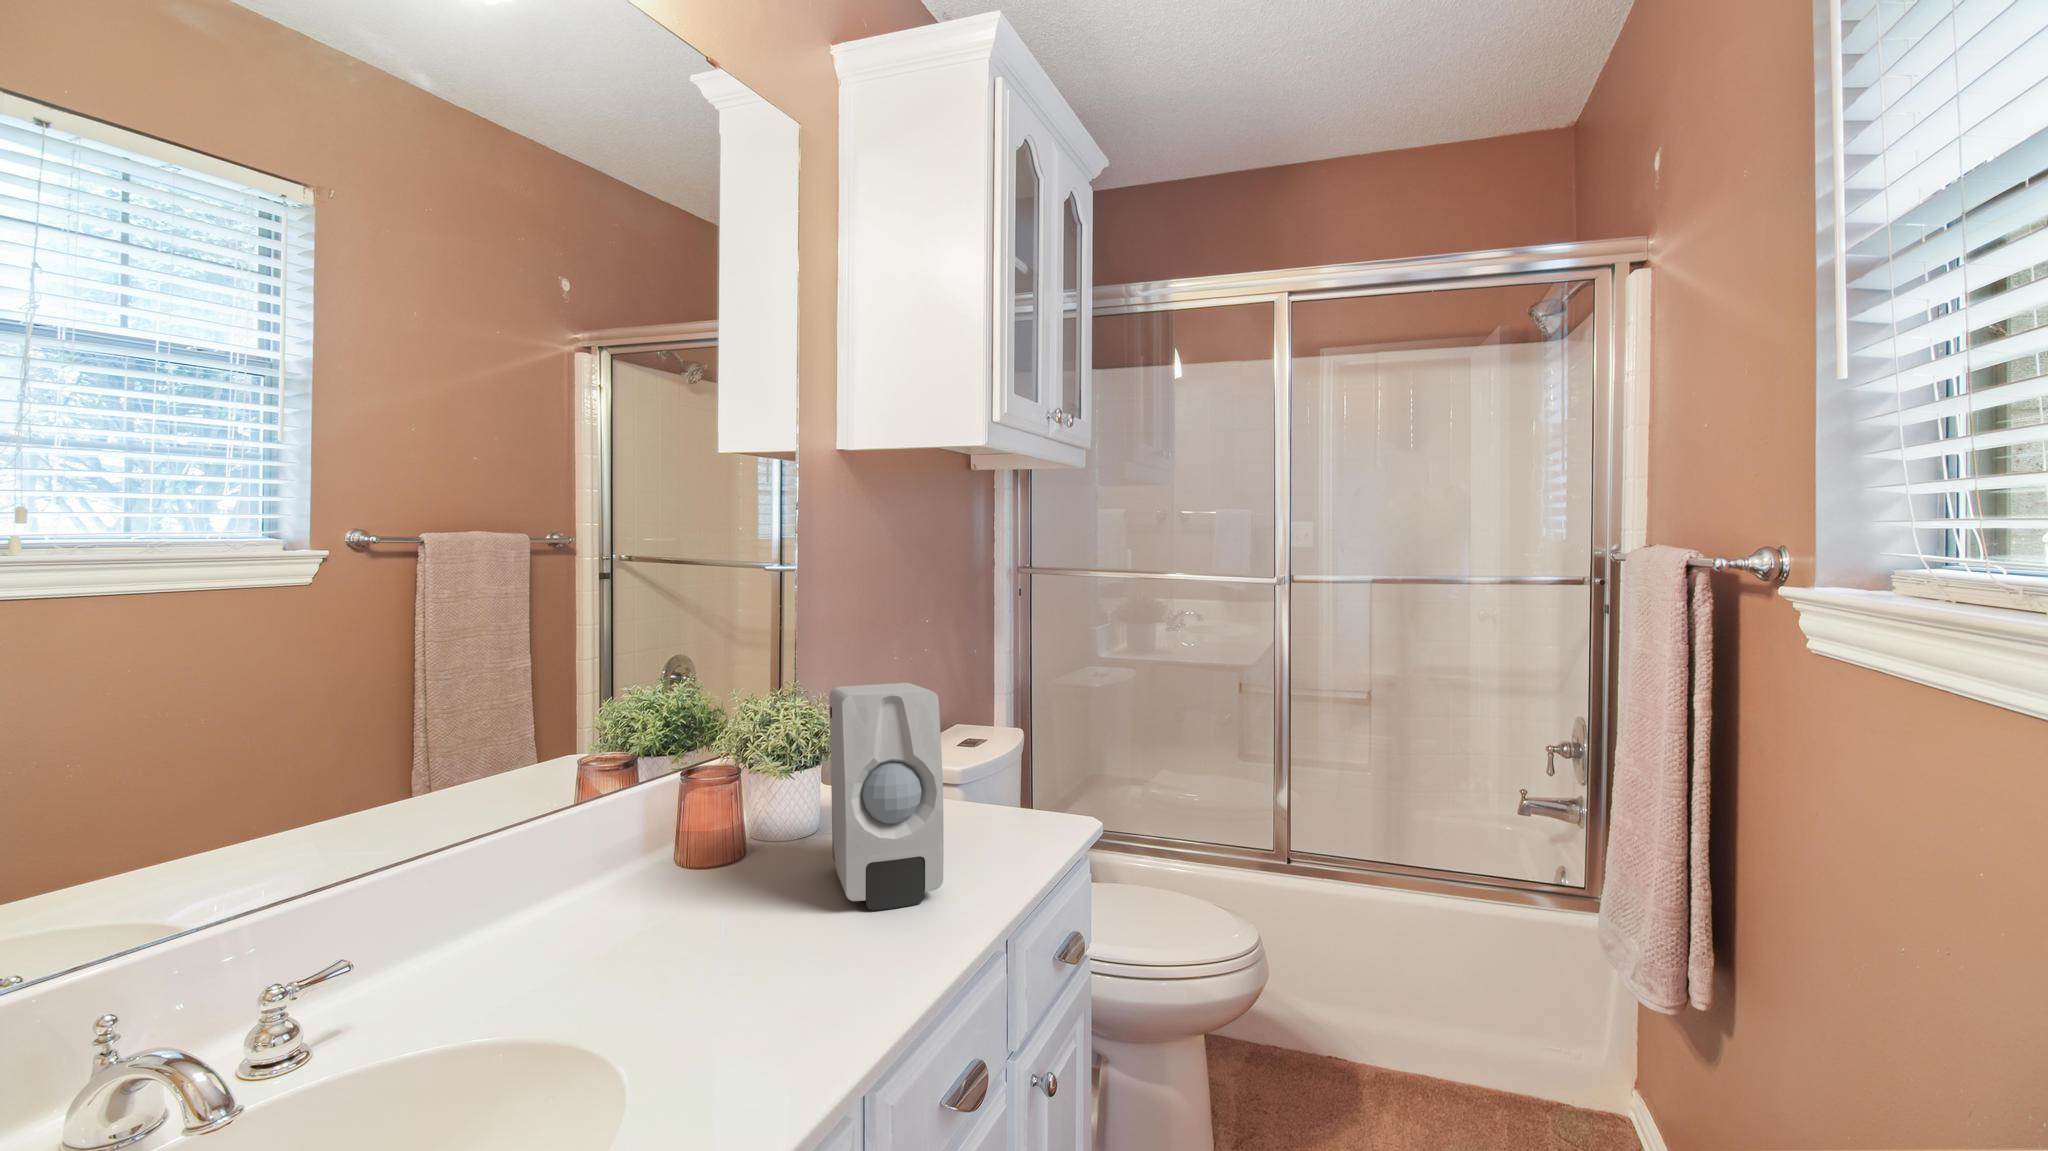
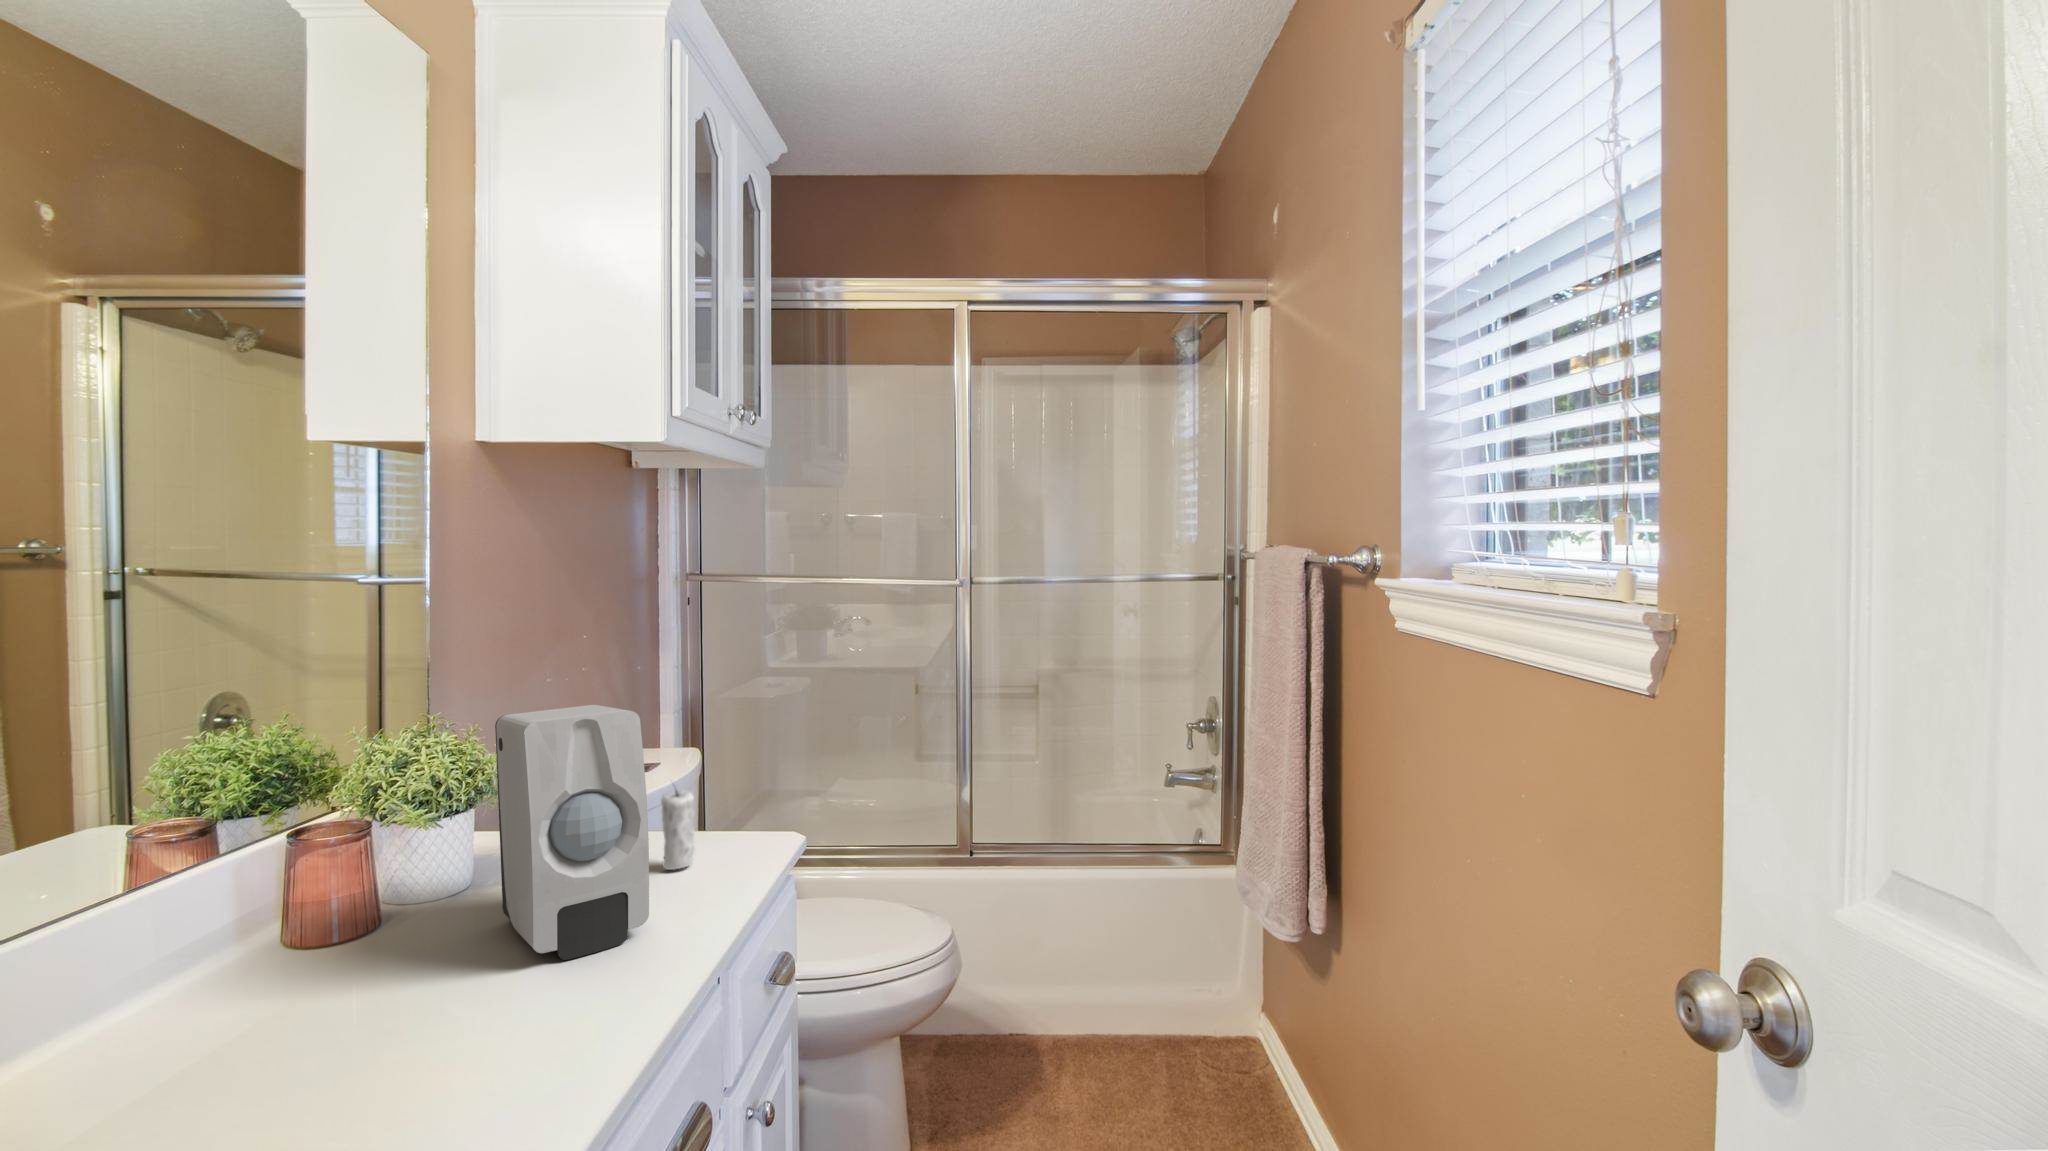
candle: none [965,755,995,840] -> present [661,790,695,870]

